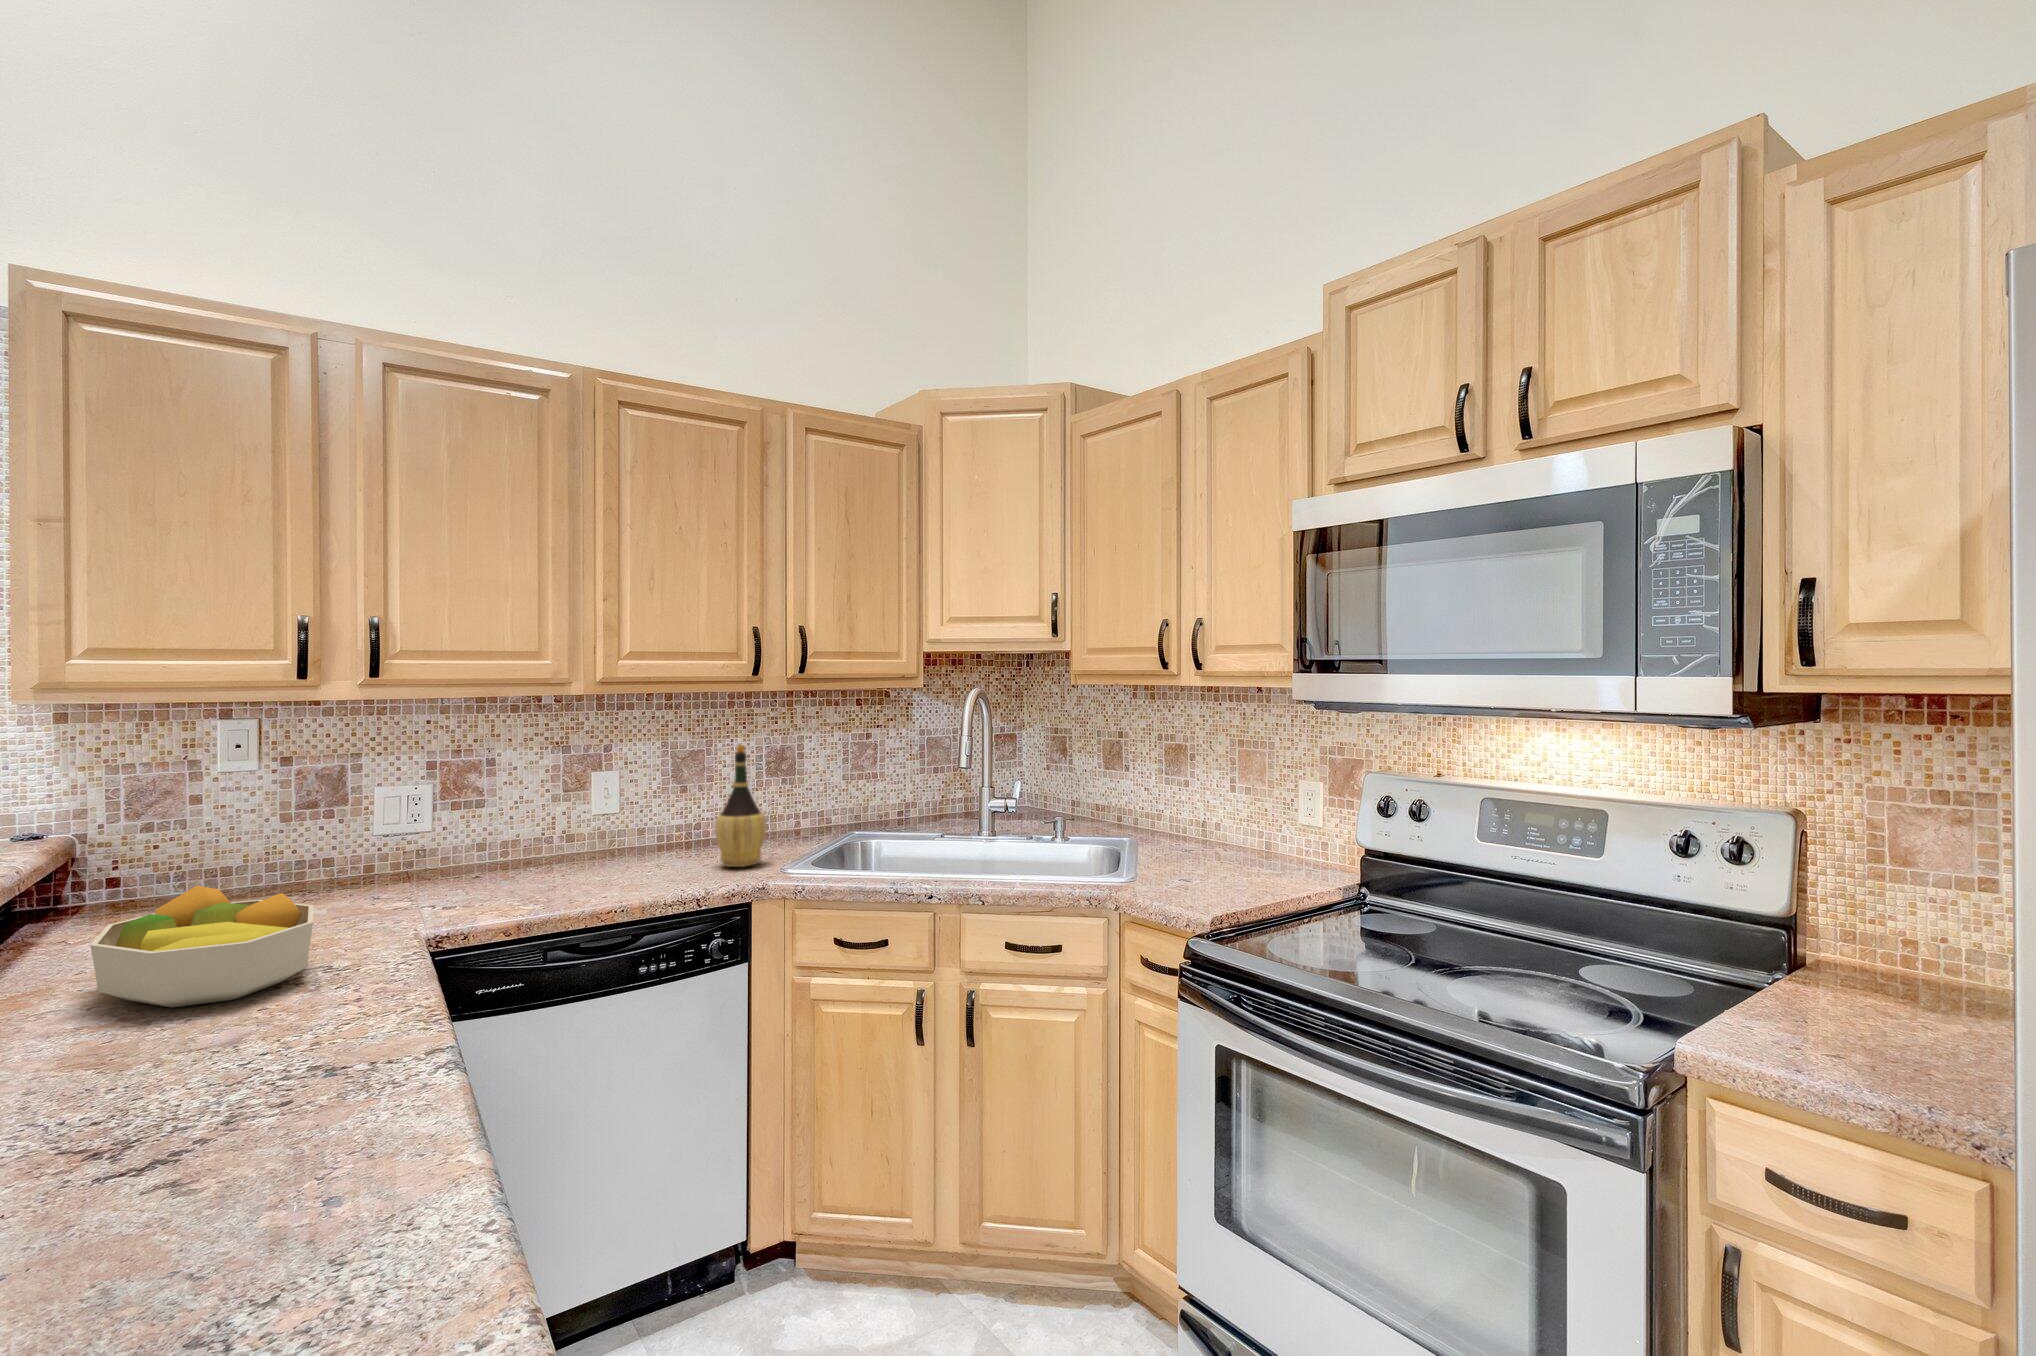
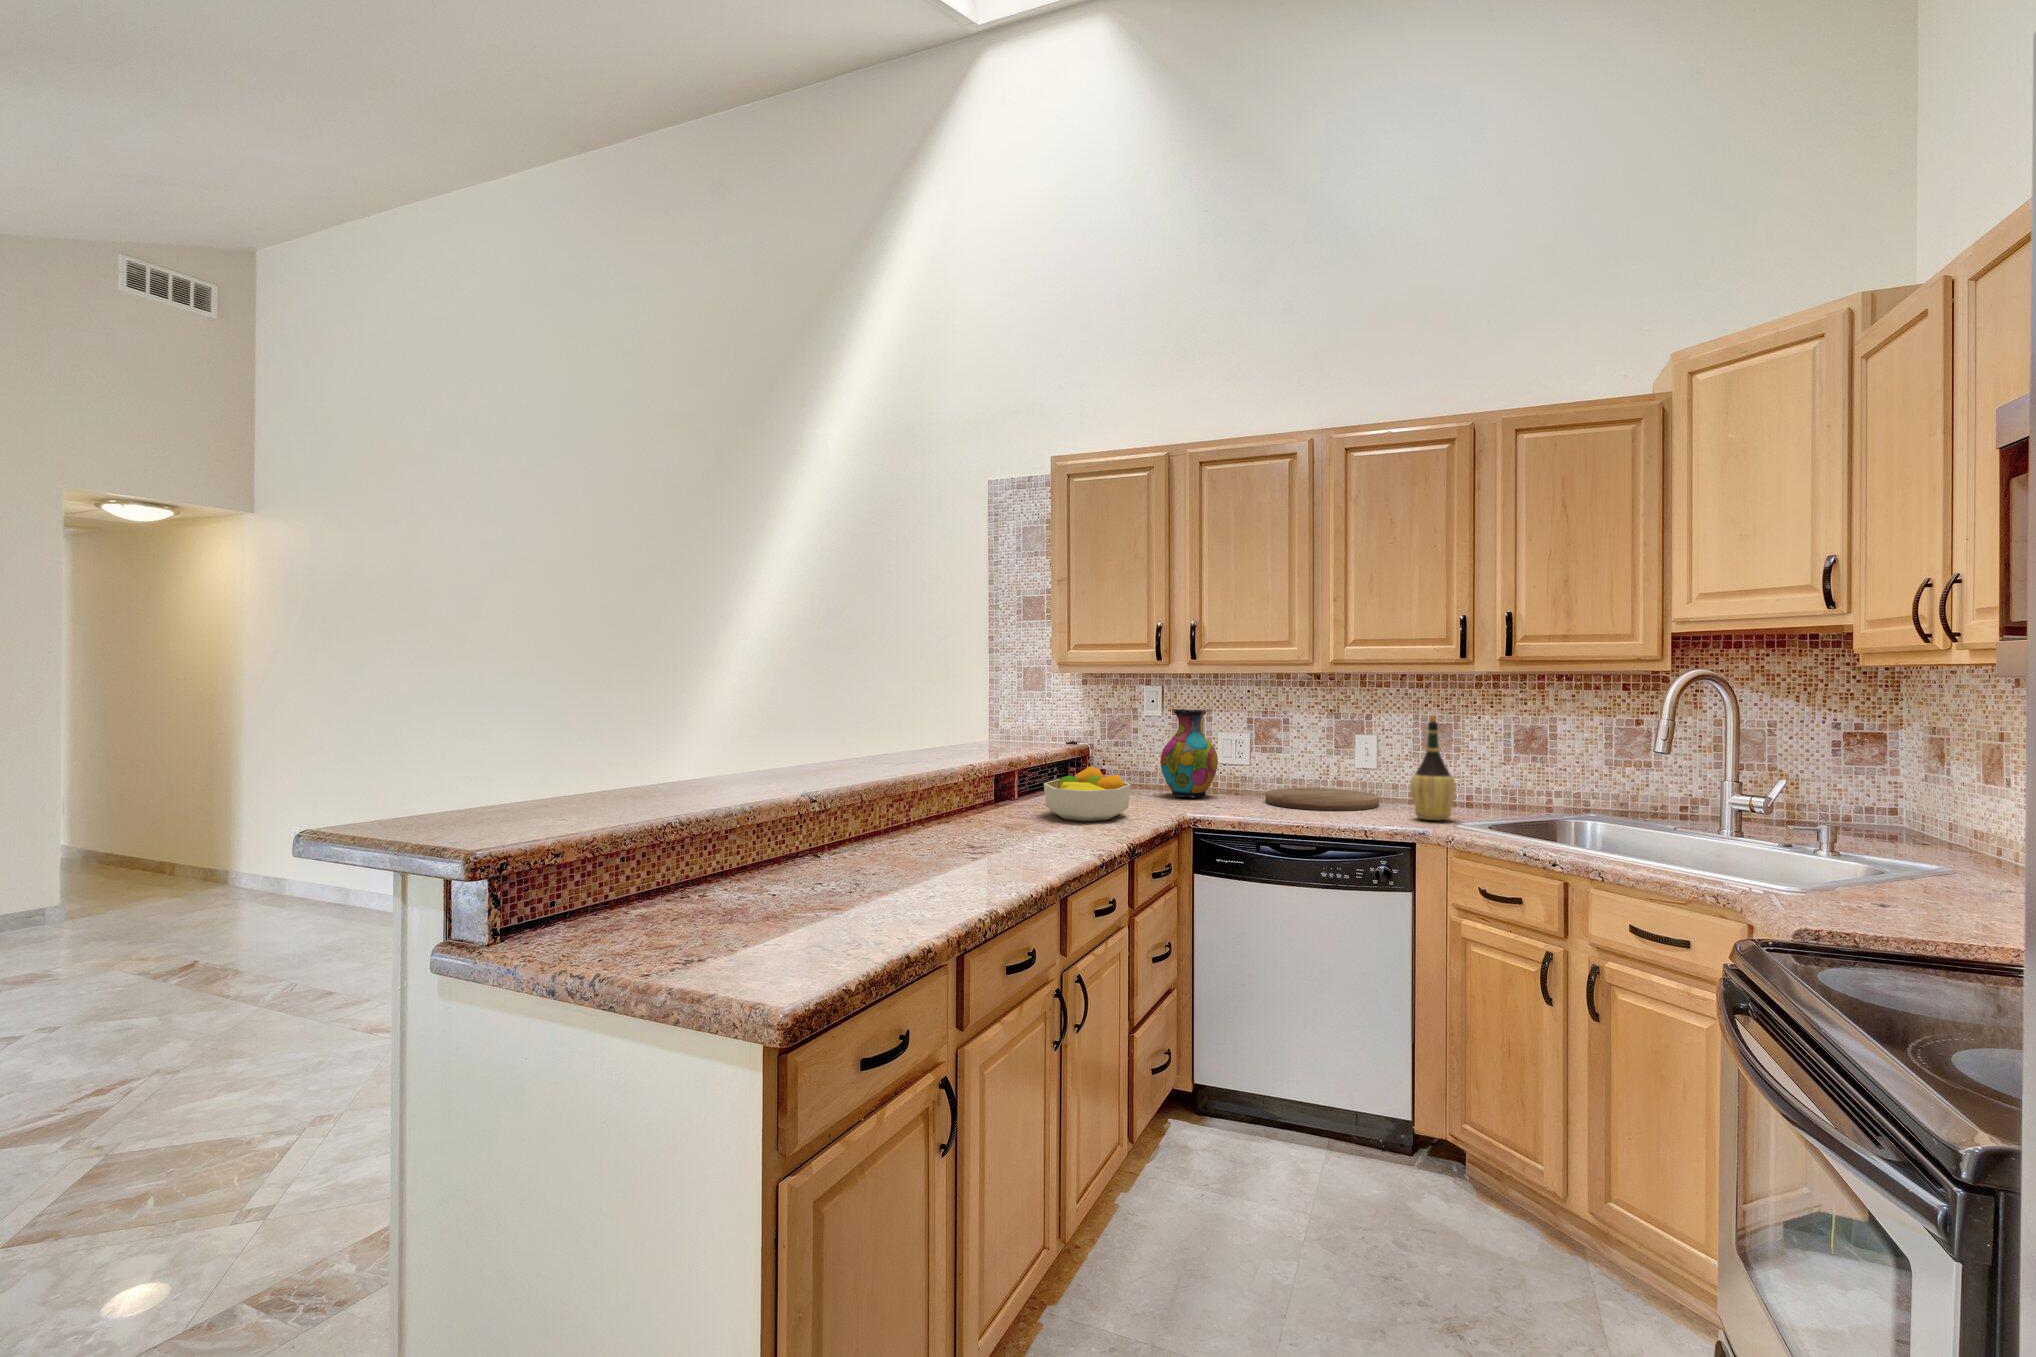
vase: none [288,757,401,900] -> present [1160,709,1218,798]
cutting board: none [486,843,647,884] -> present [1265,788,1379,811]

